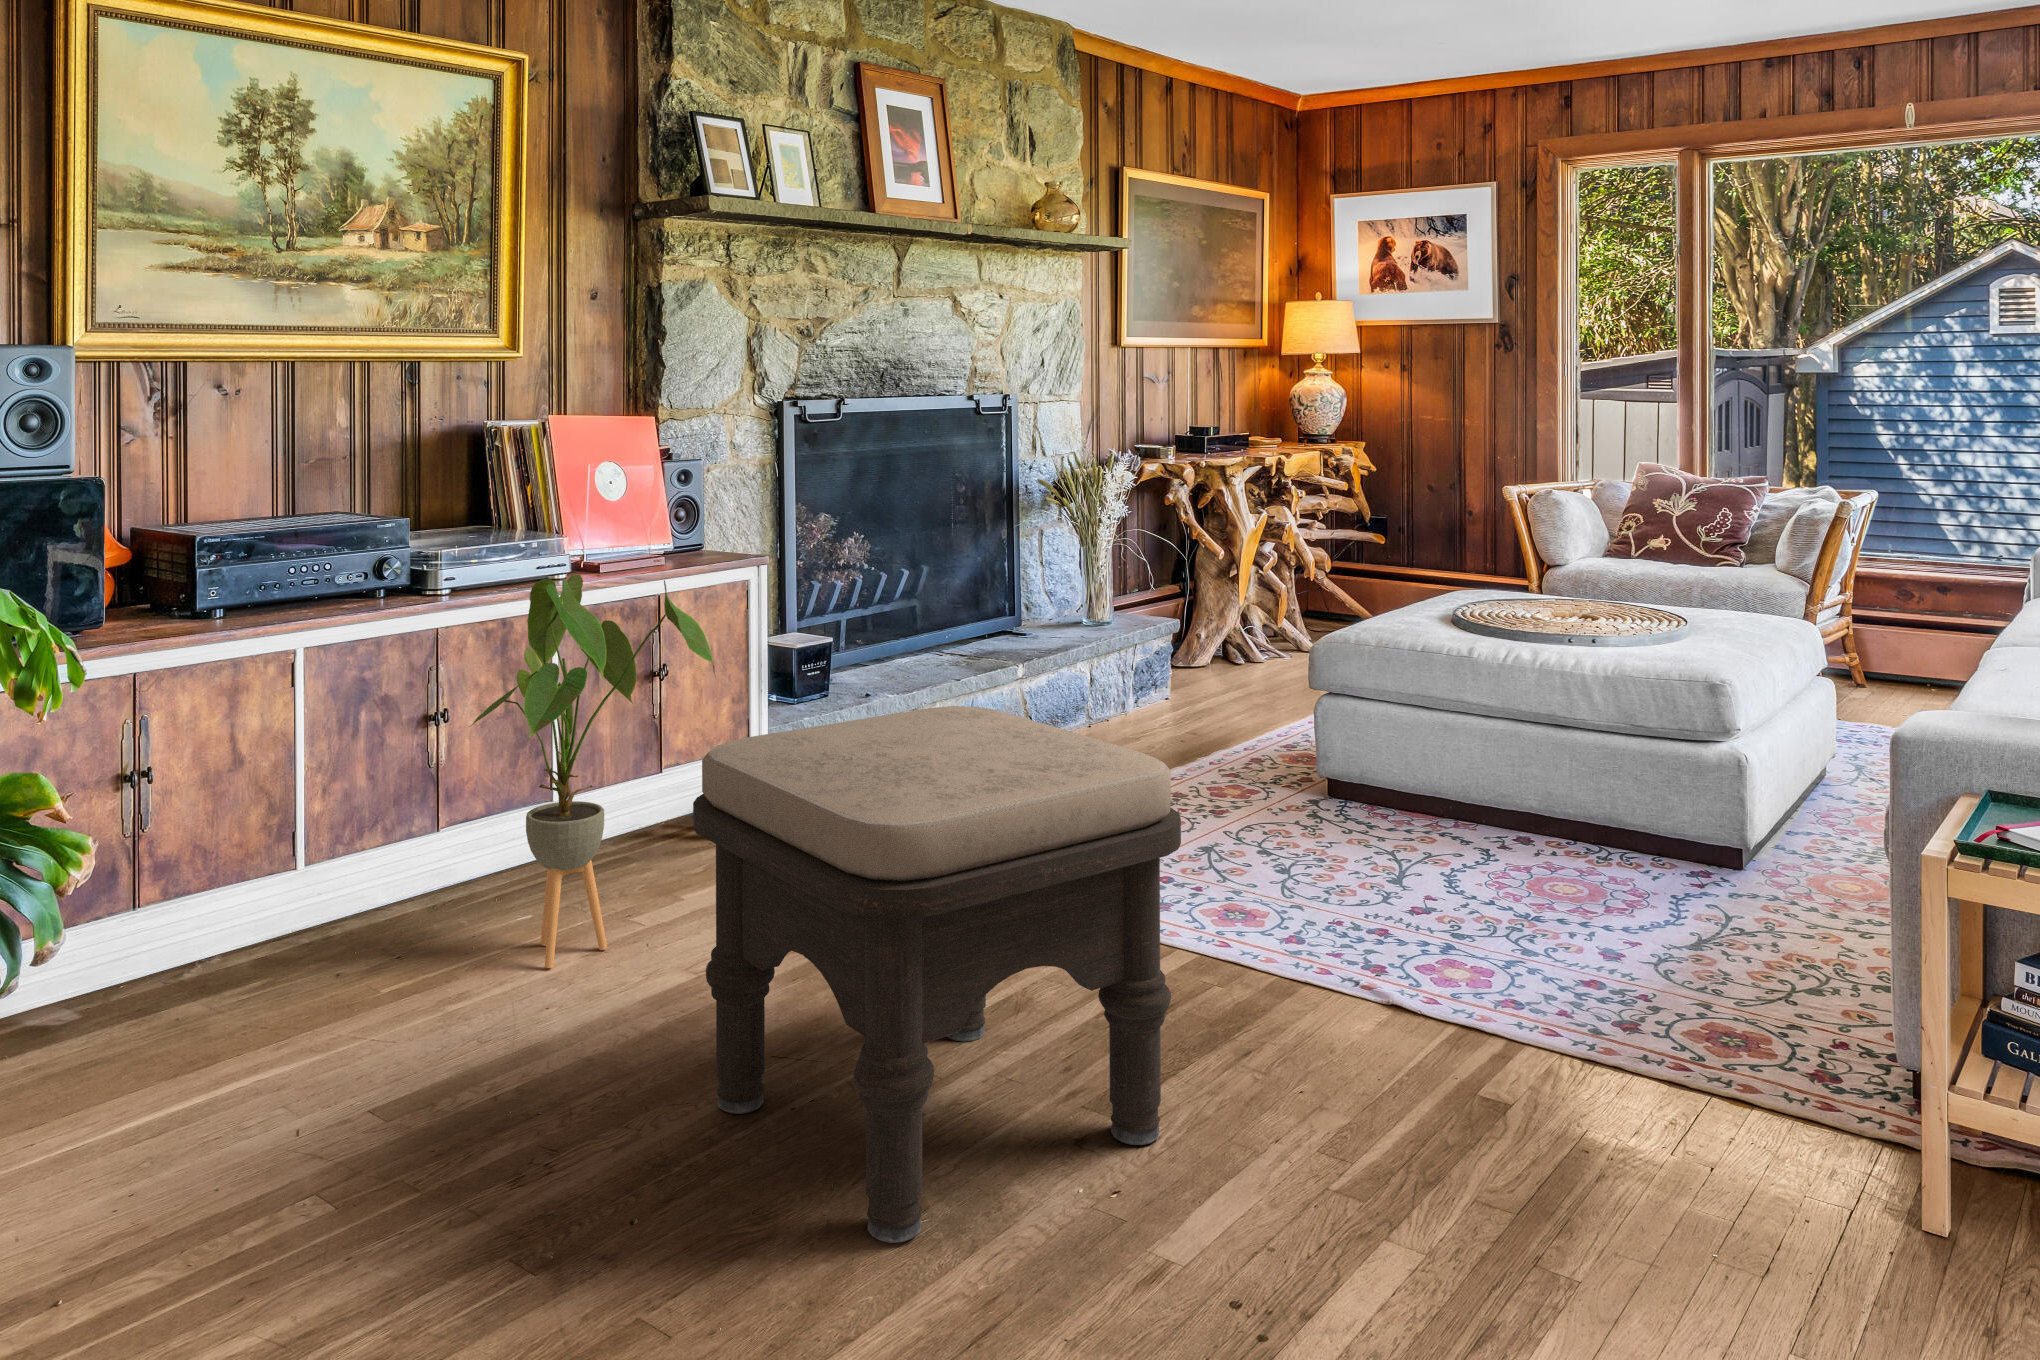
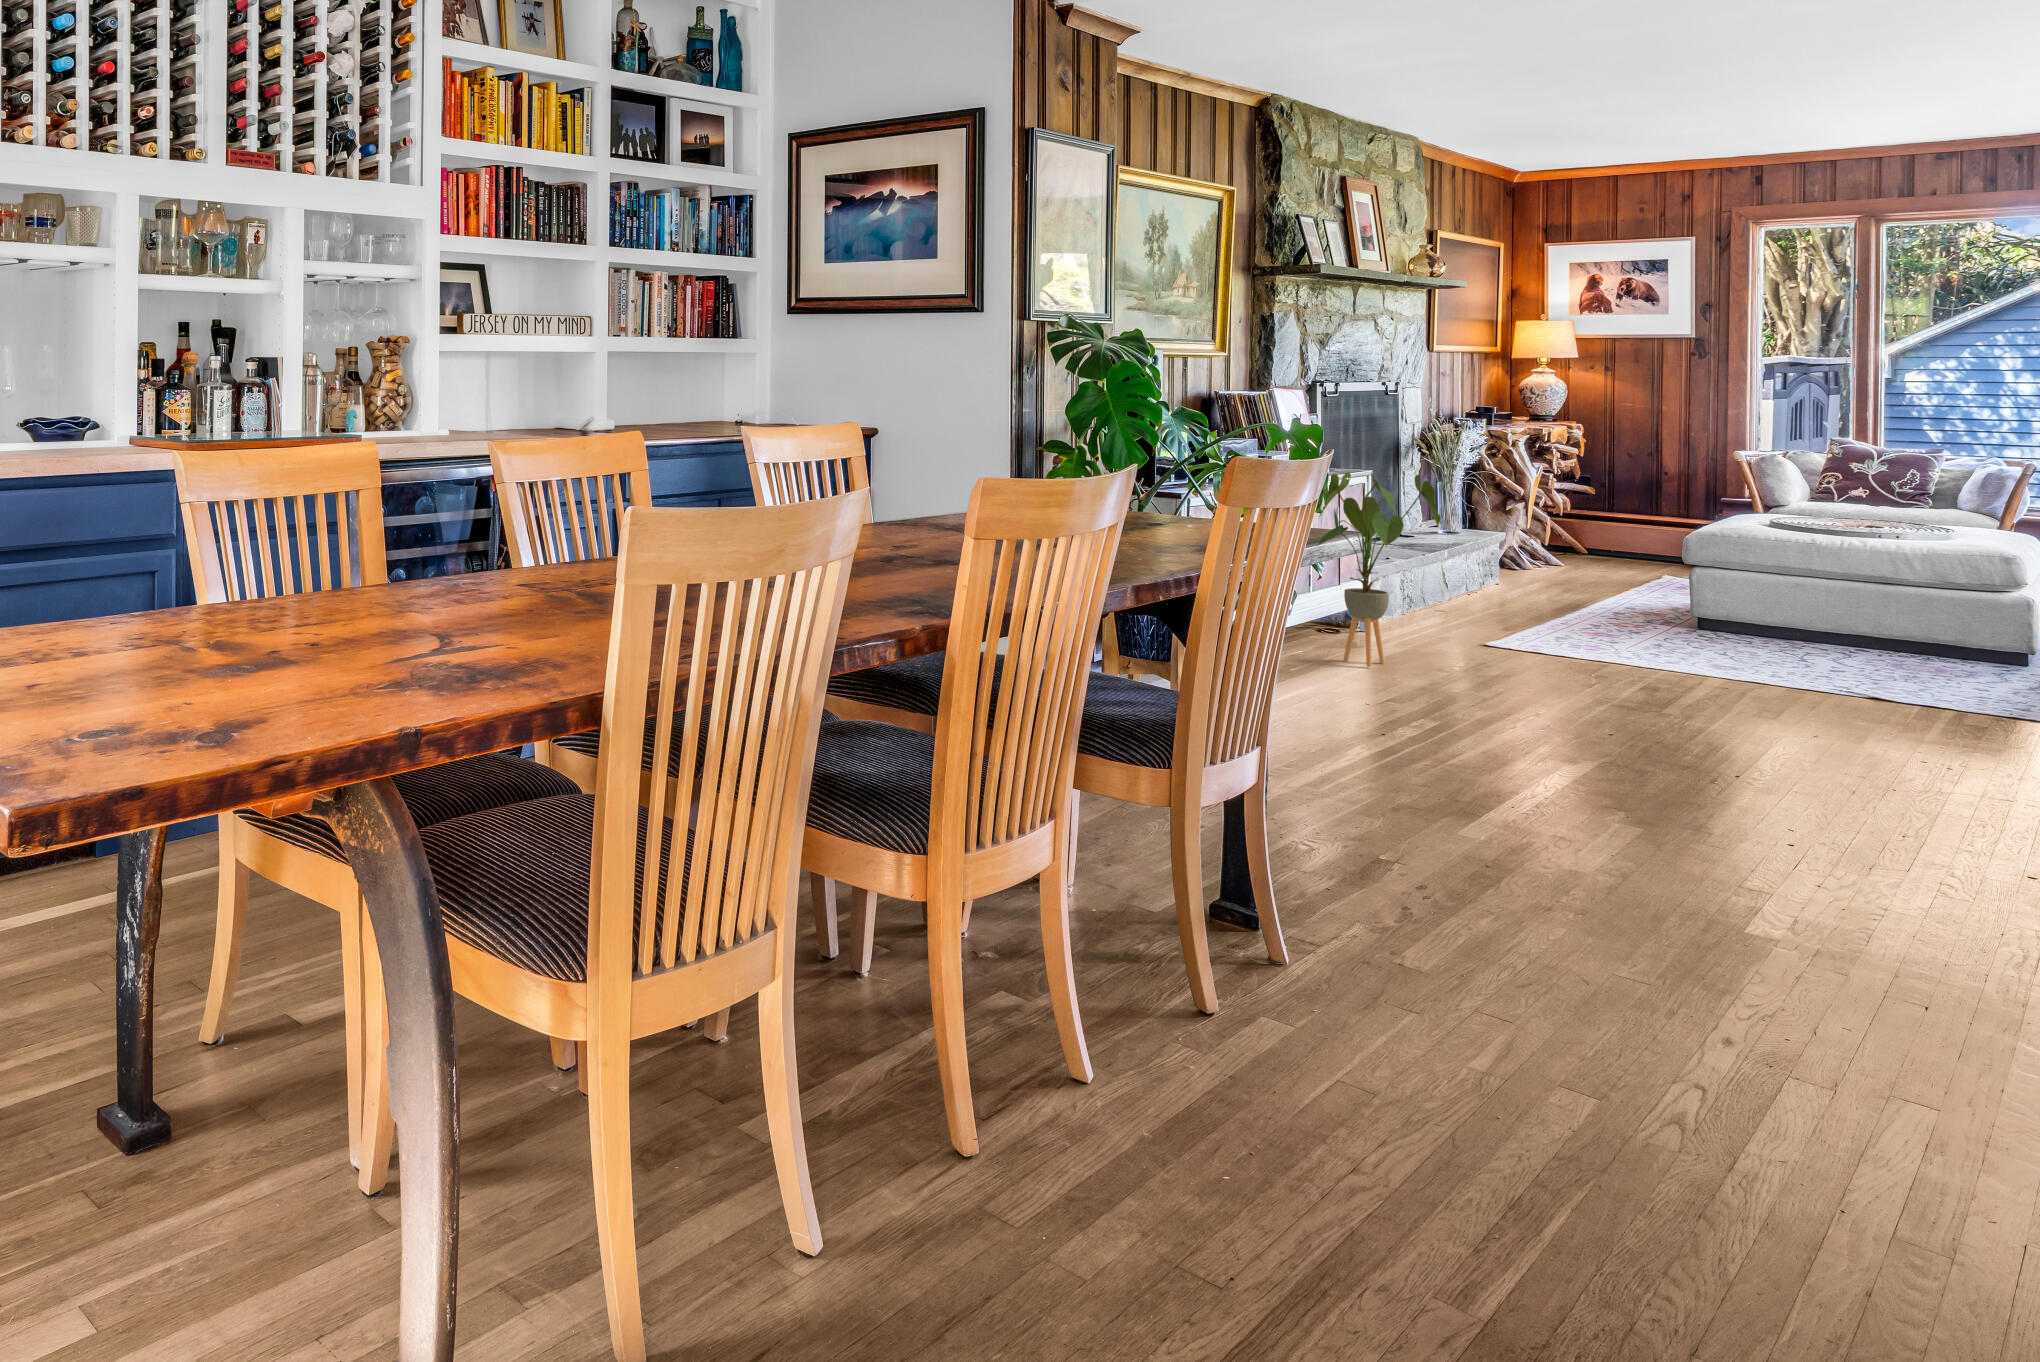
ottoman: present [693,706,1181,1243] -> none [1547,535,1822,739]

